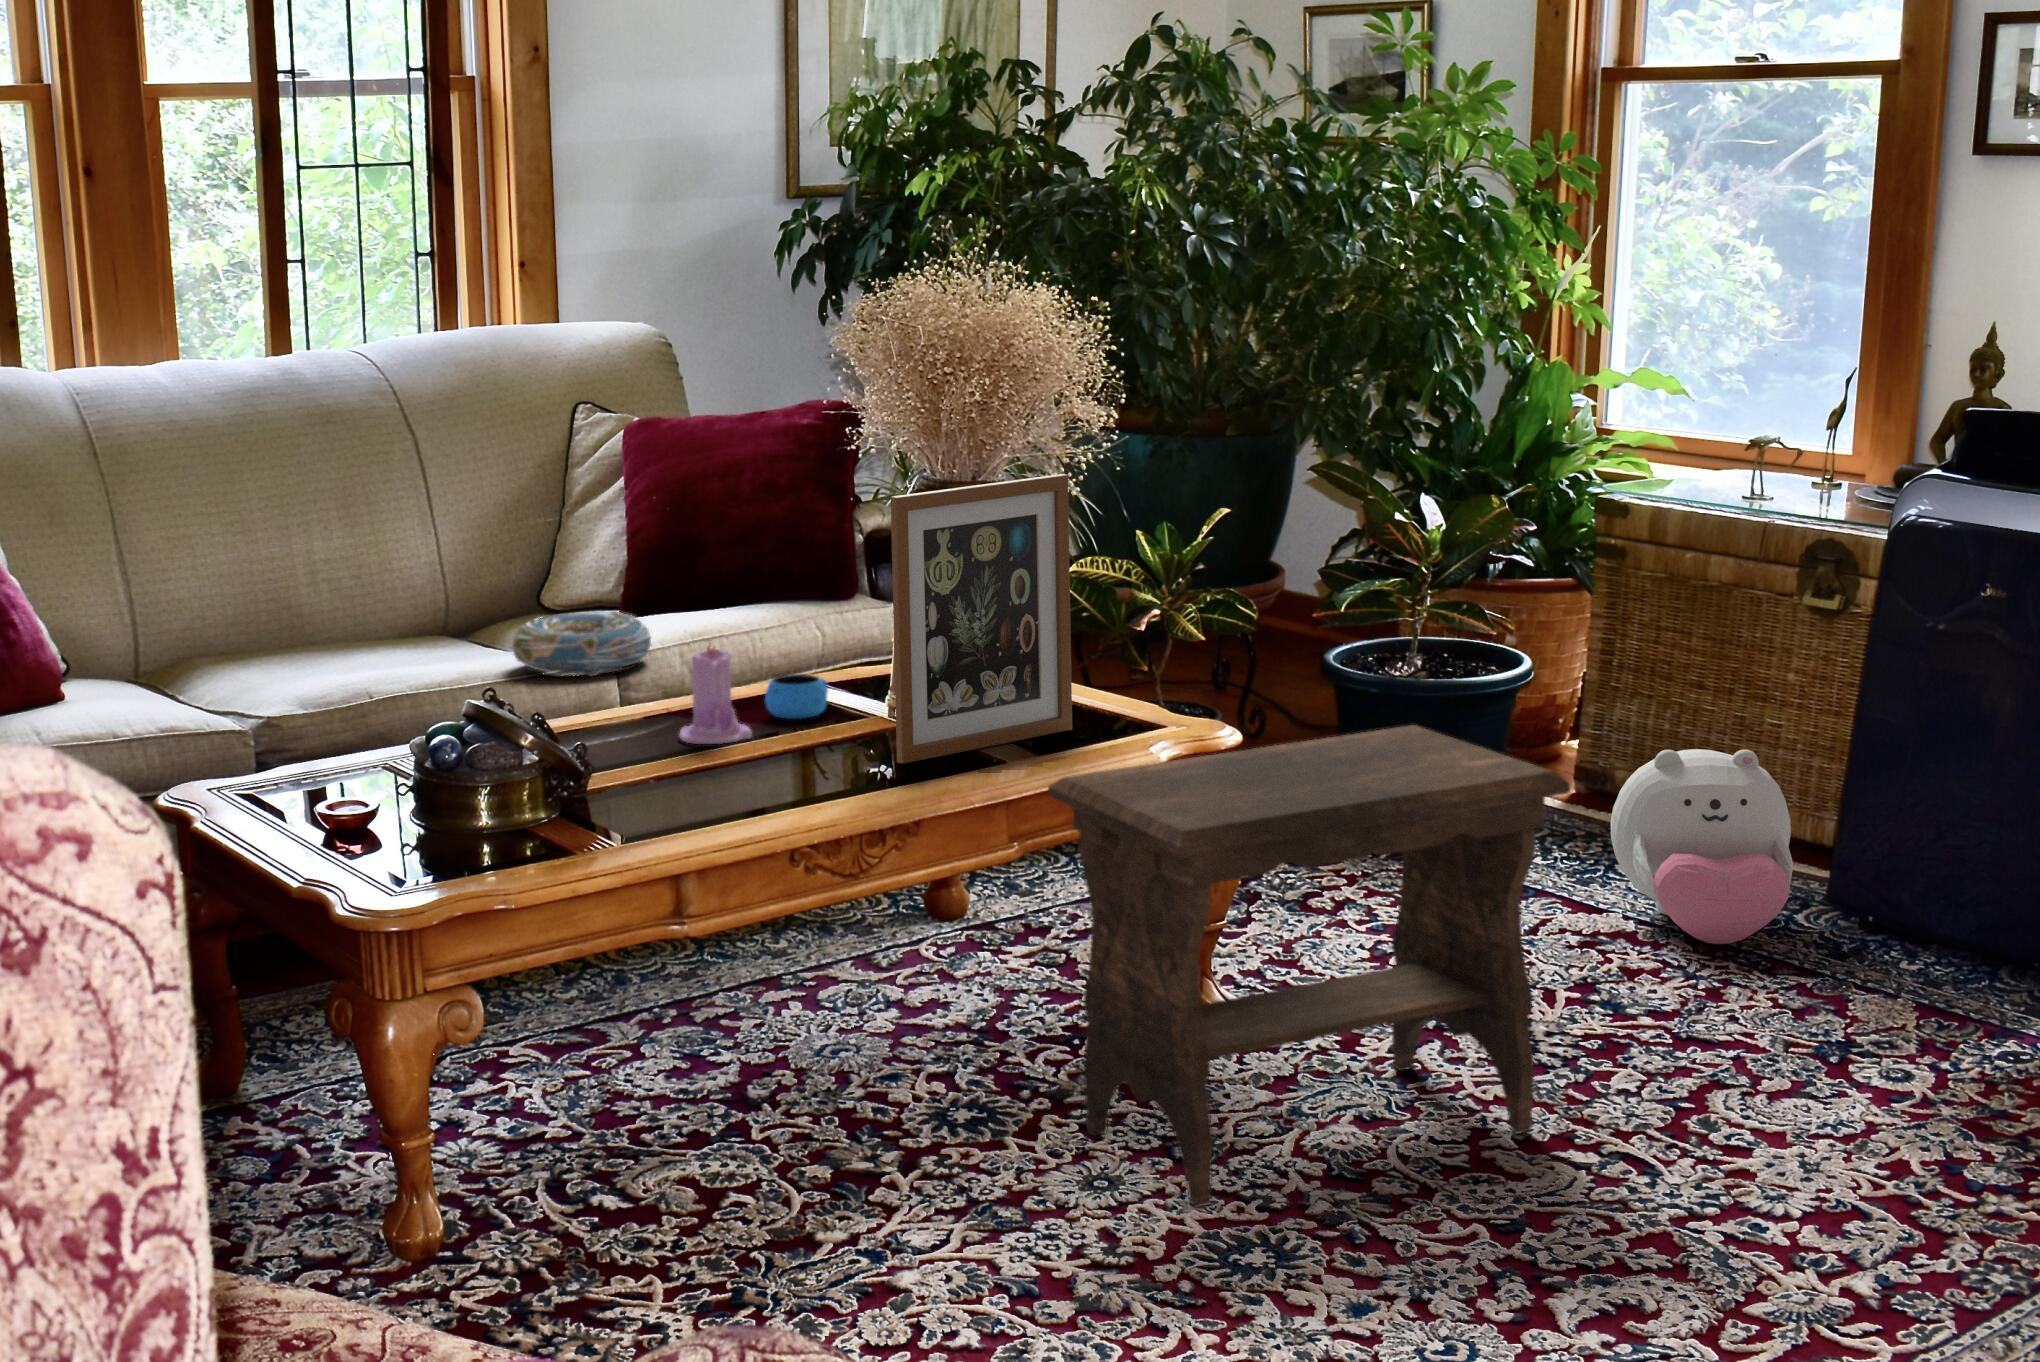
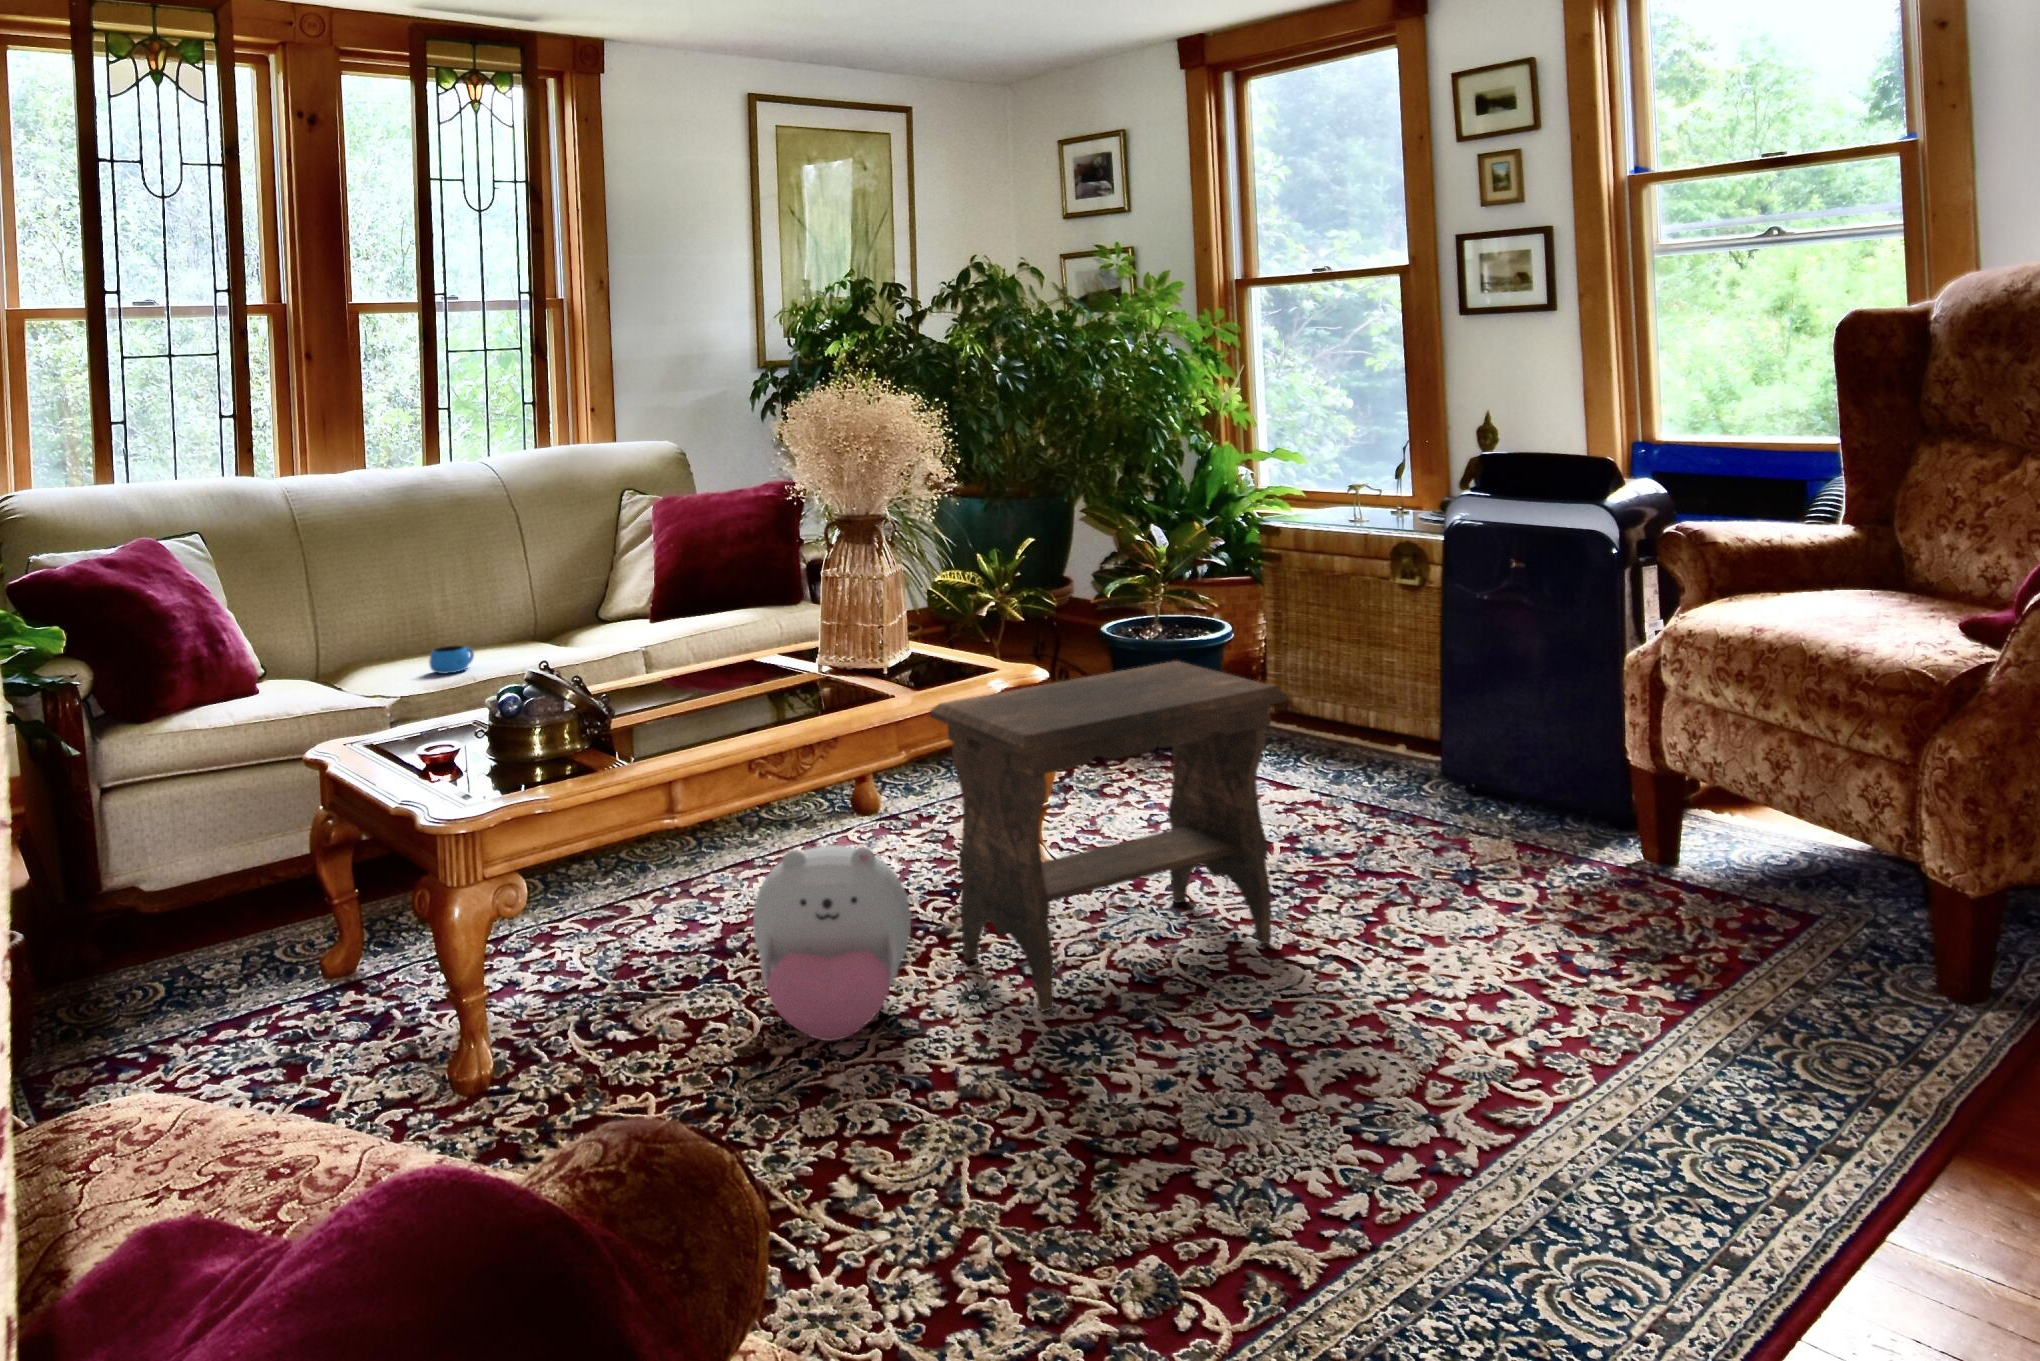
picture frame: present [891,474,1072,764] -> none [817,498,946,700]
decorative bowl: present [512,612,651,676] -> none [568,611,666,655]
candle: present [680,645,752,744] -> none [676,620,727,694]
mug: present [765,674,828,719] -> present [429,646,474,674]
plush toy: present [1611,749,1793,944] -> present [753,845,911,1041]

